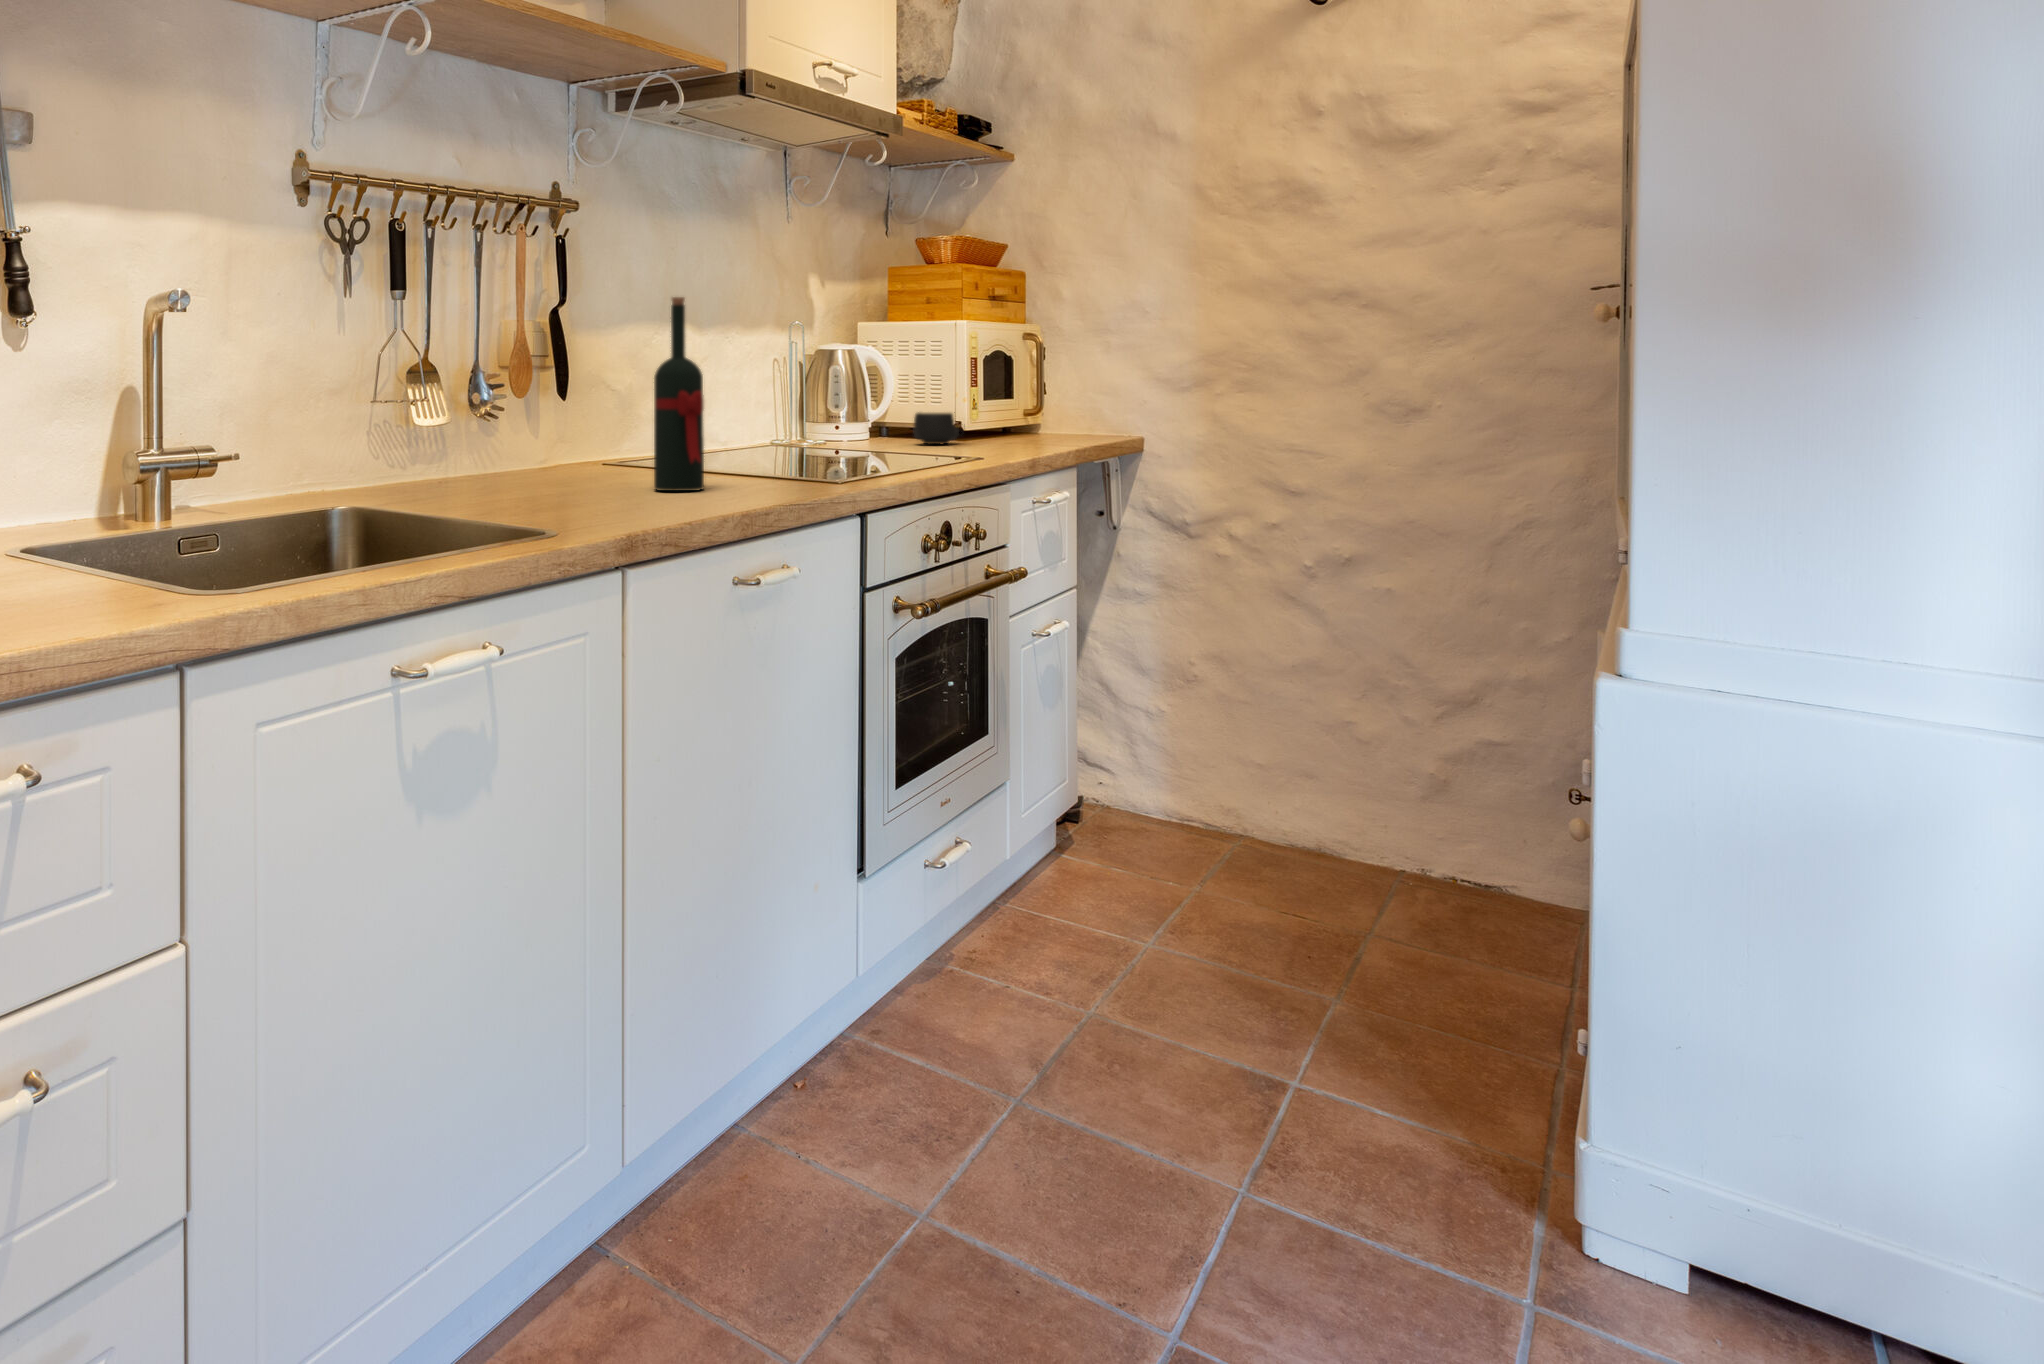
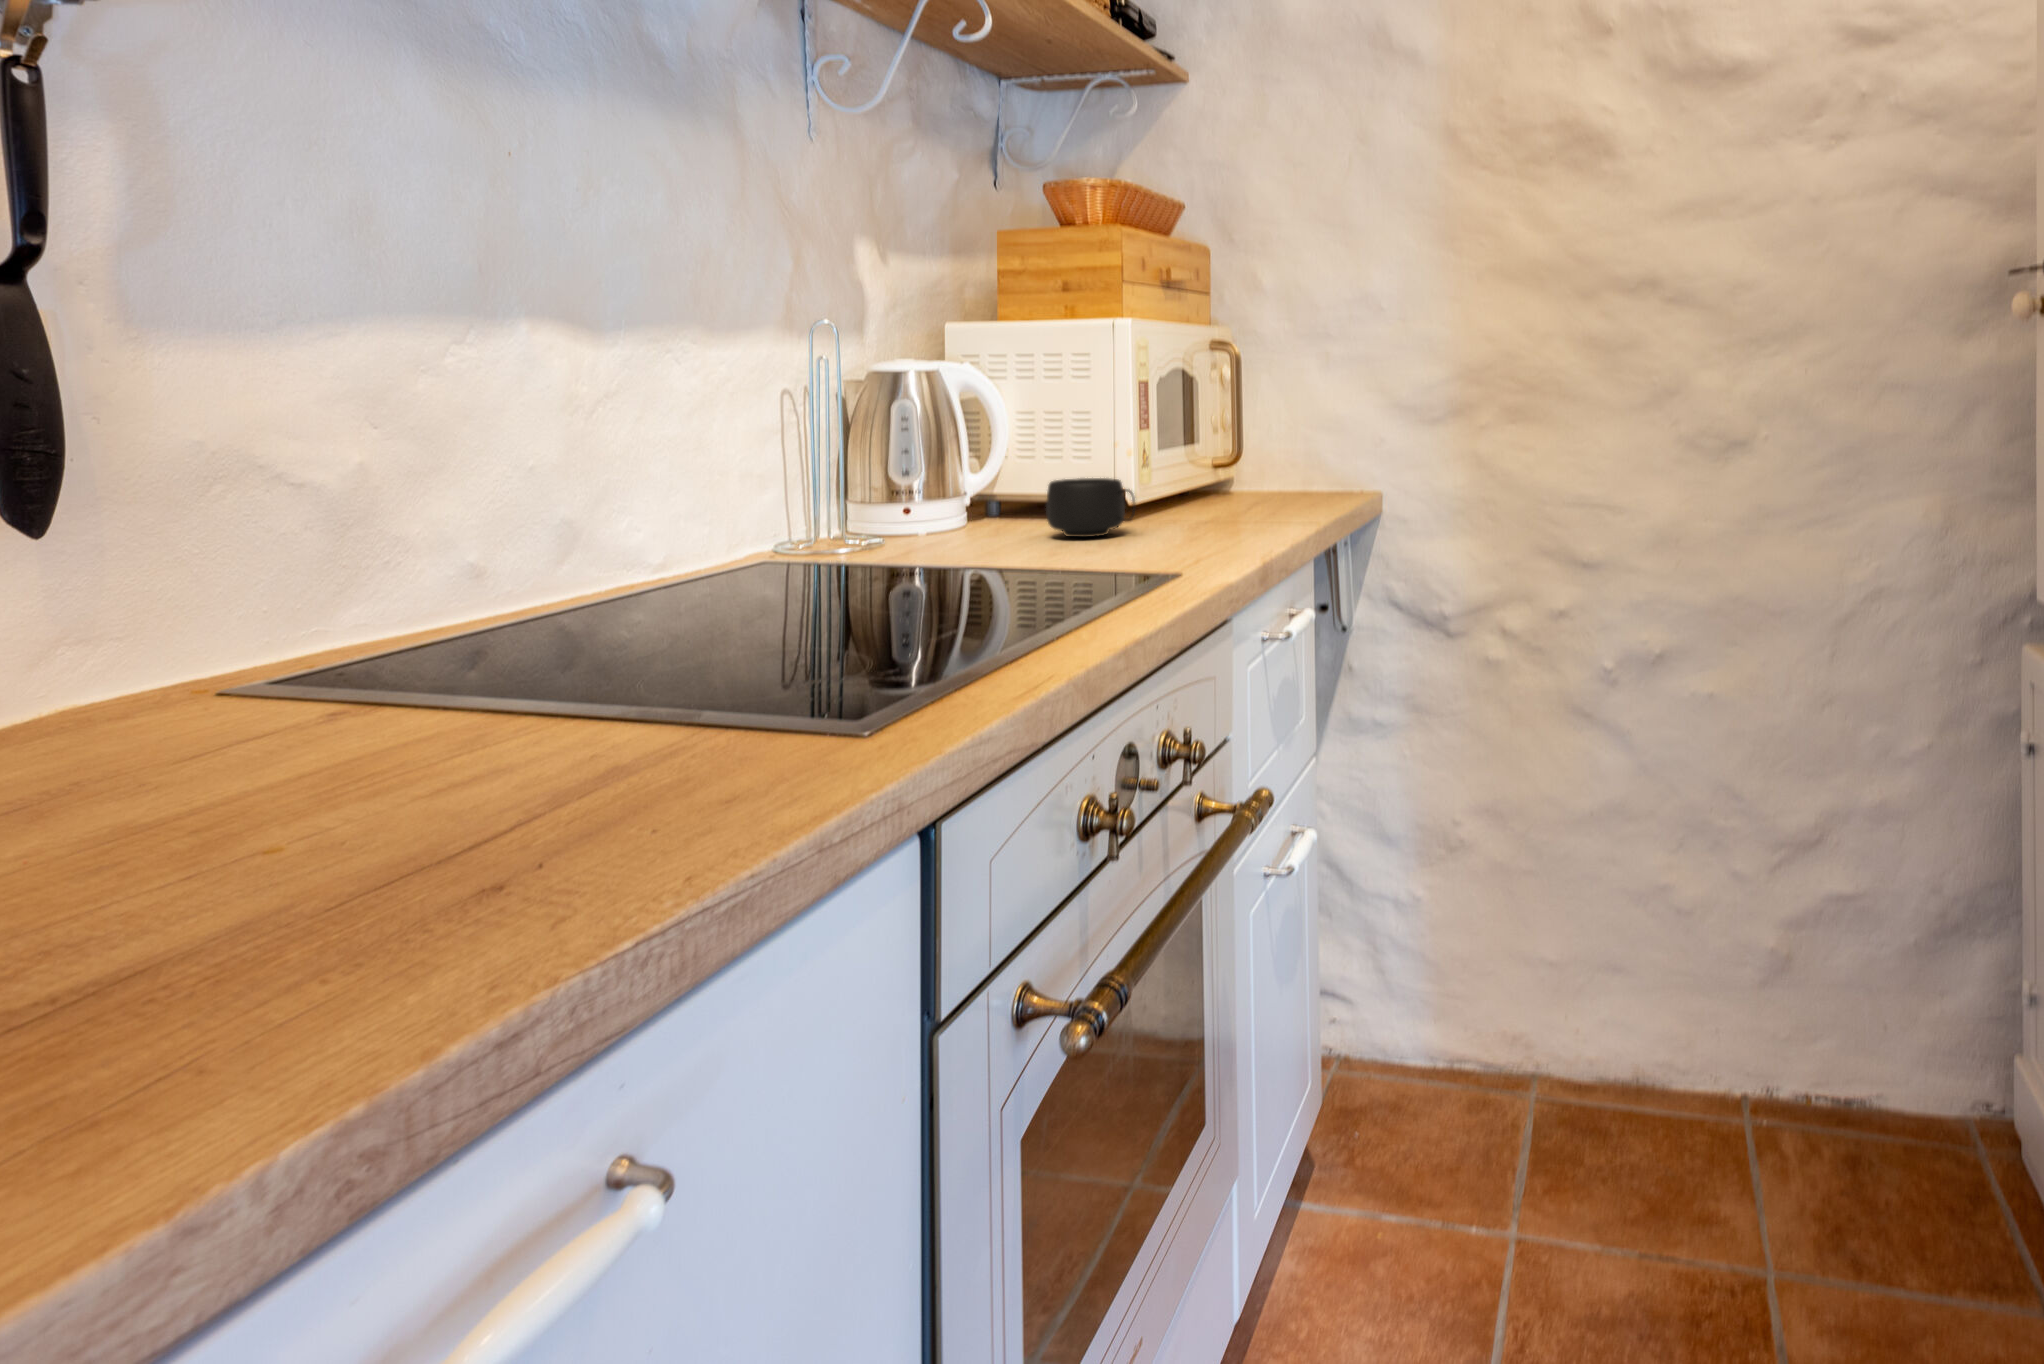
wine bottle: present [654,297,704,491] -> none [95,201,344,923]

